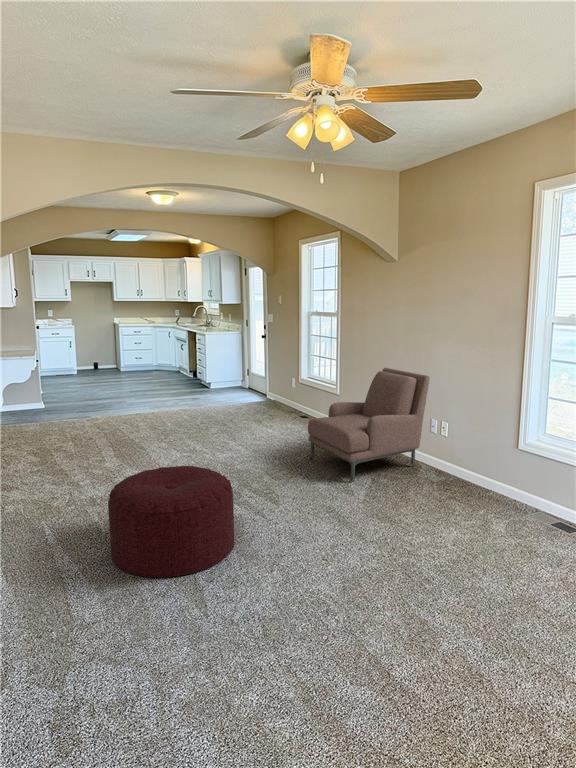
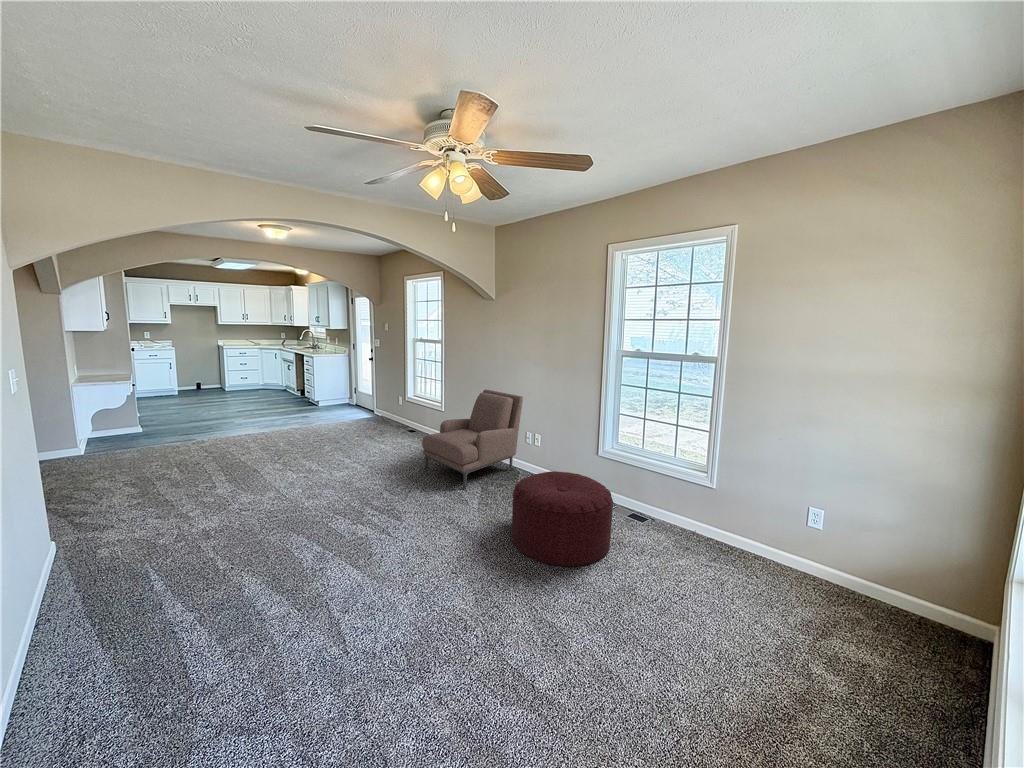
ottoman: present [108,466,235,578] -> present [512,471,613,566]

